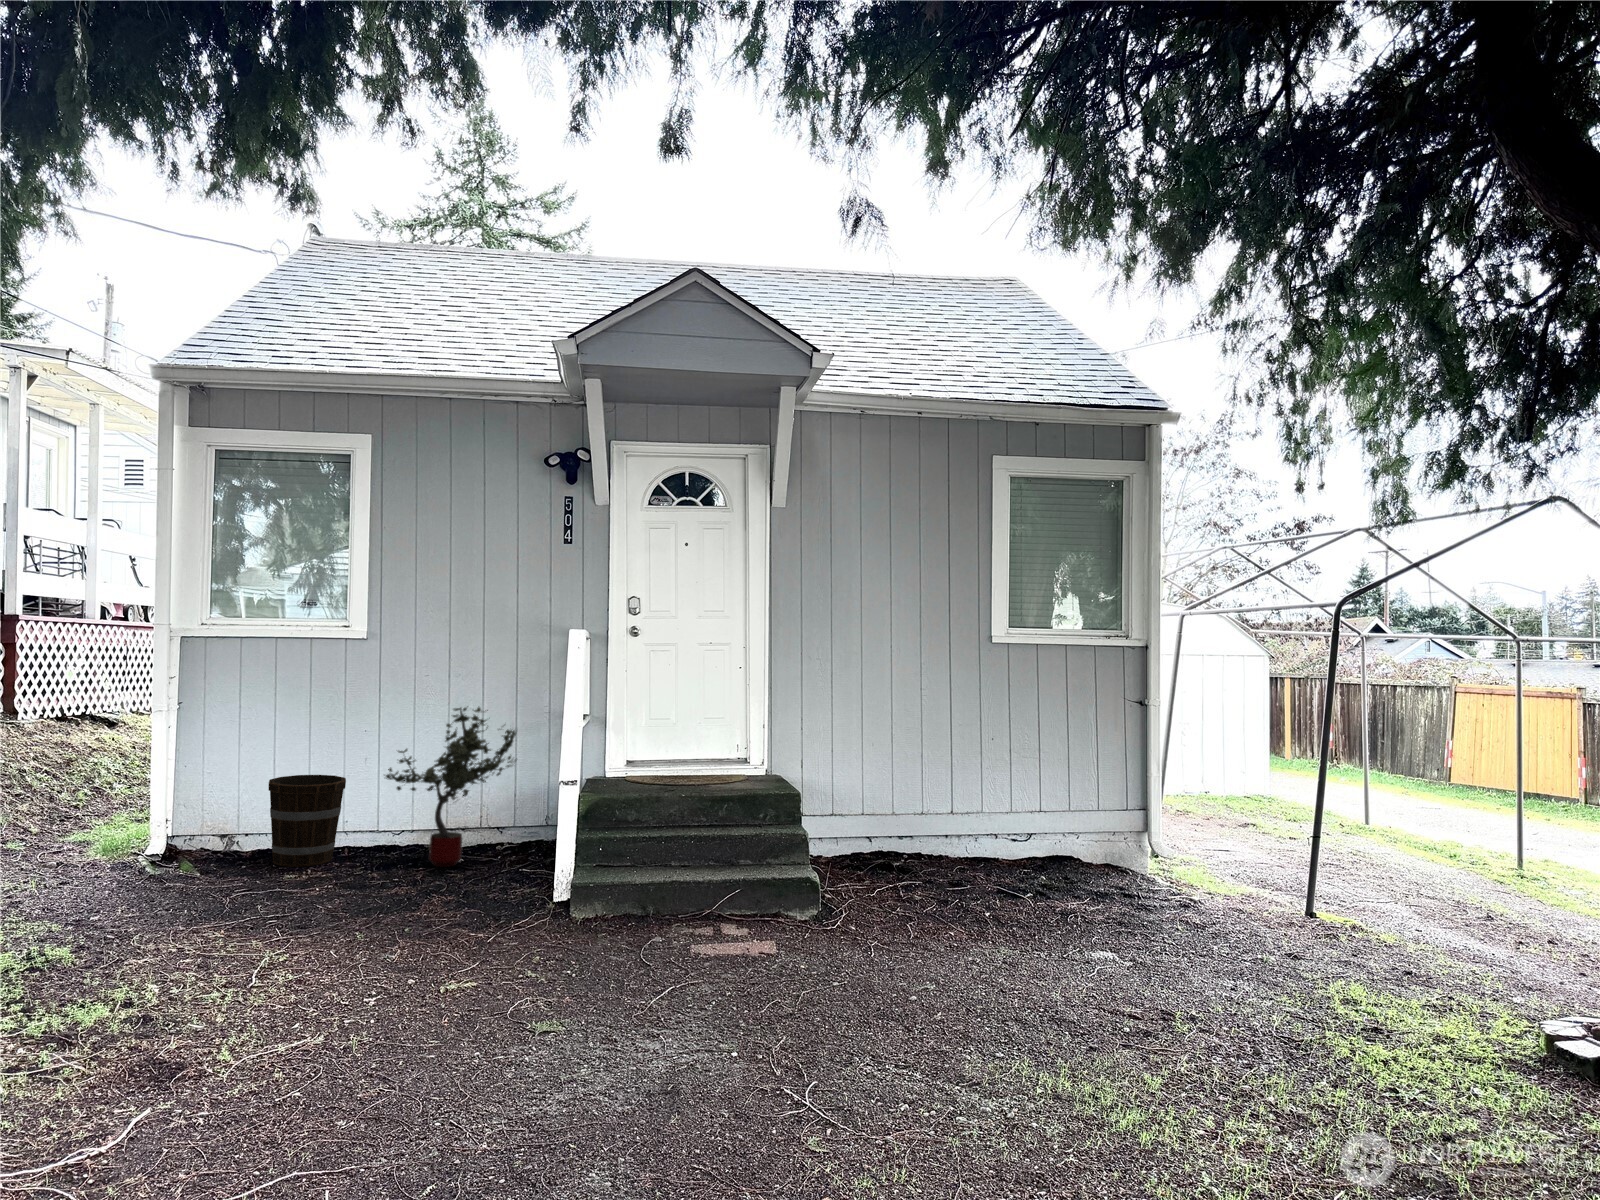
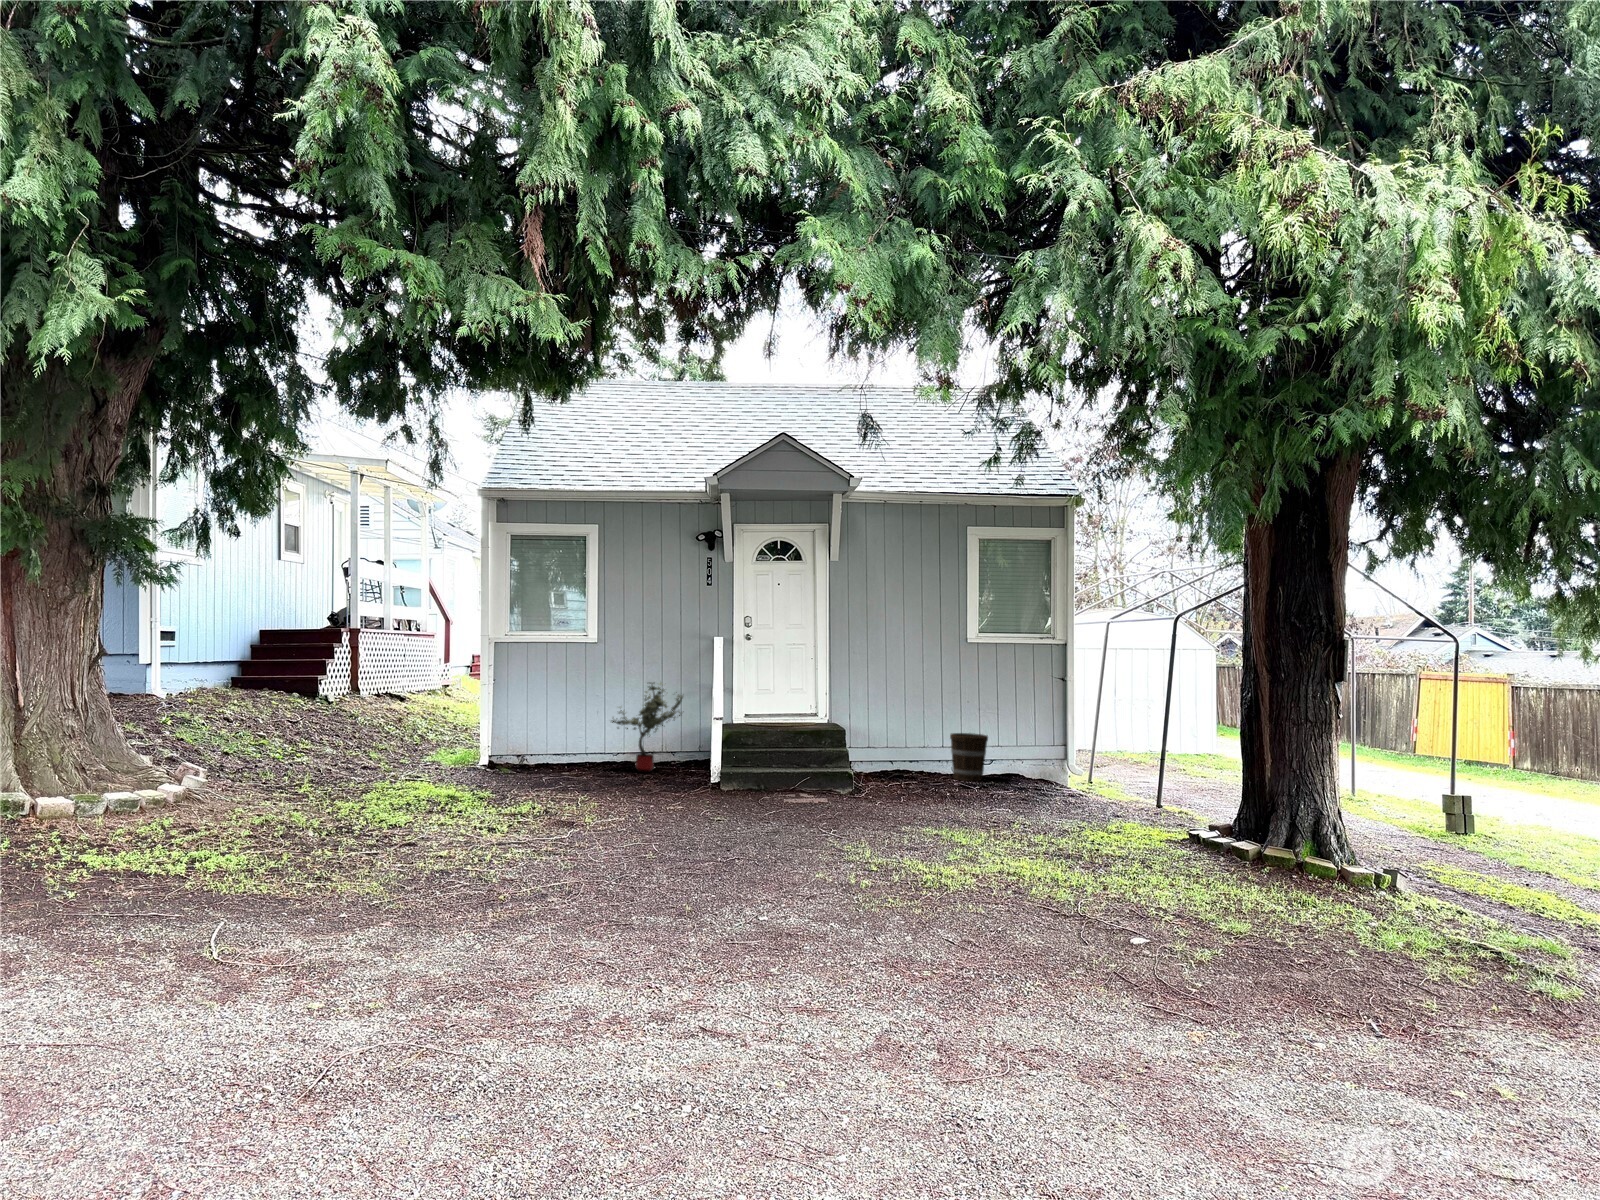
bucket: present [269,775,346,867] -> present [950,733,988,781]

